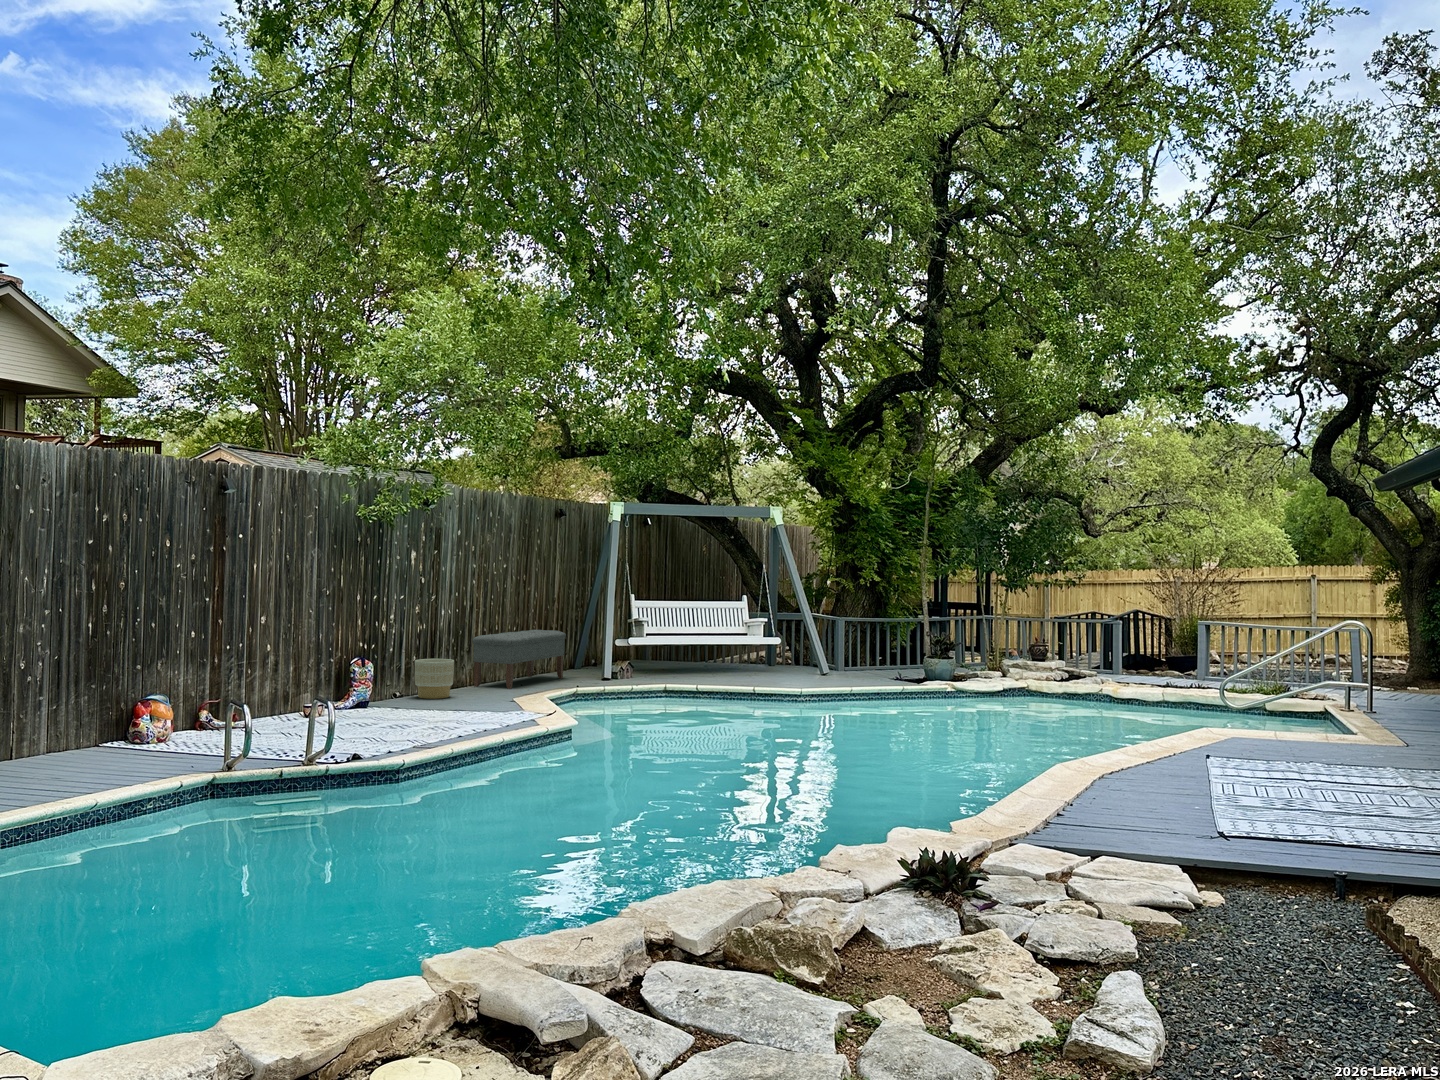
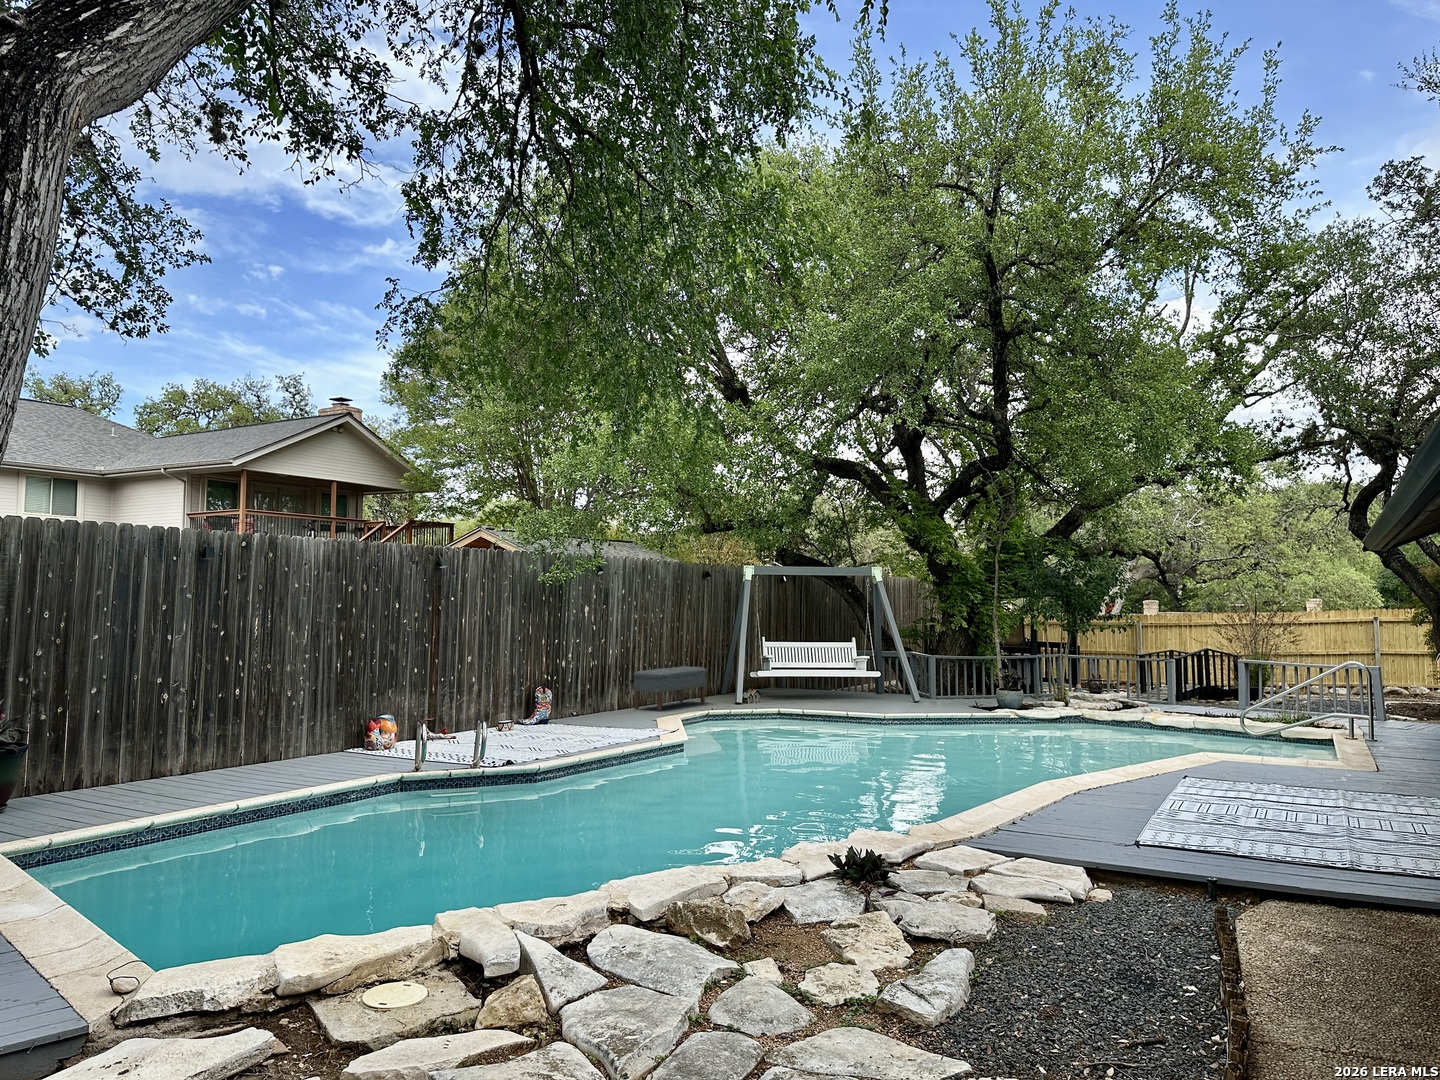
planter: present [415,659,454,699] -> none [586,689,615,719]

